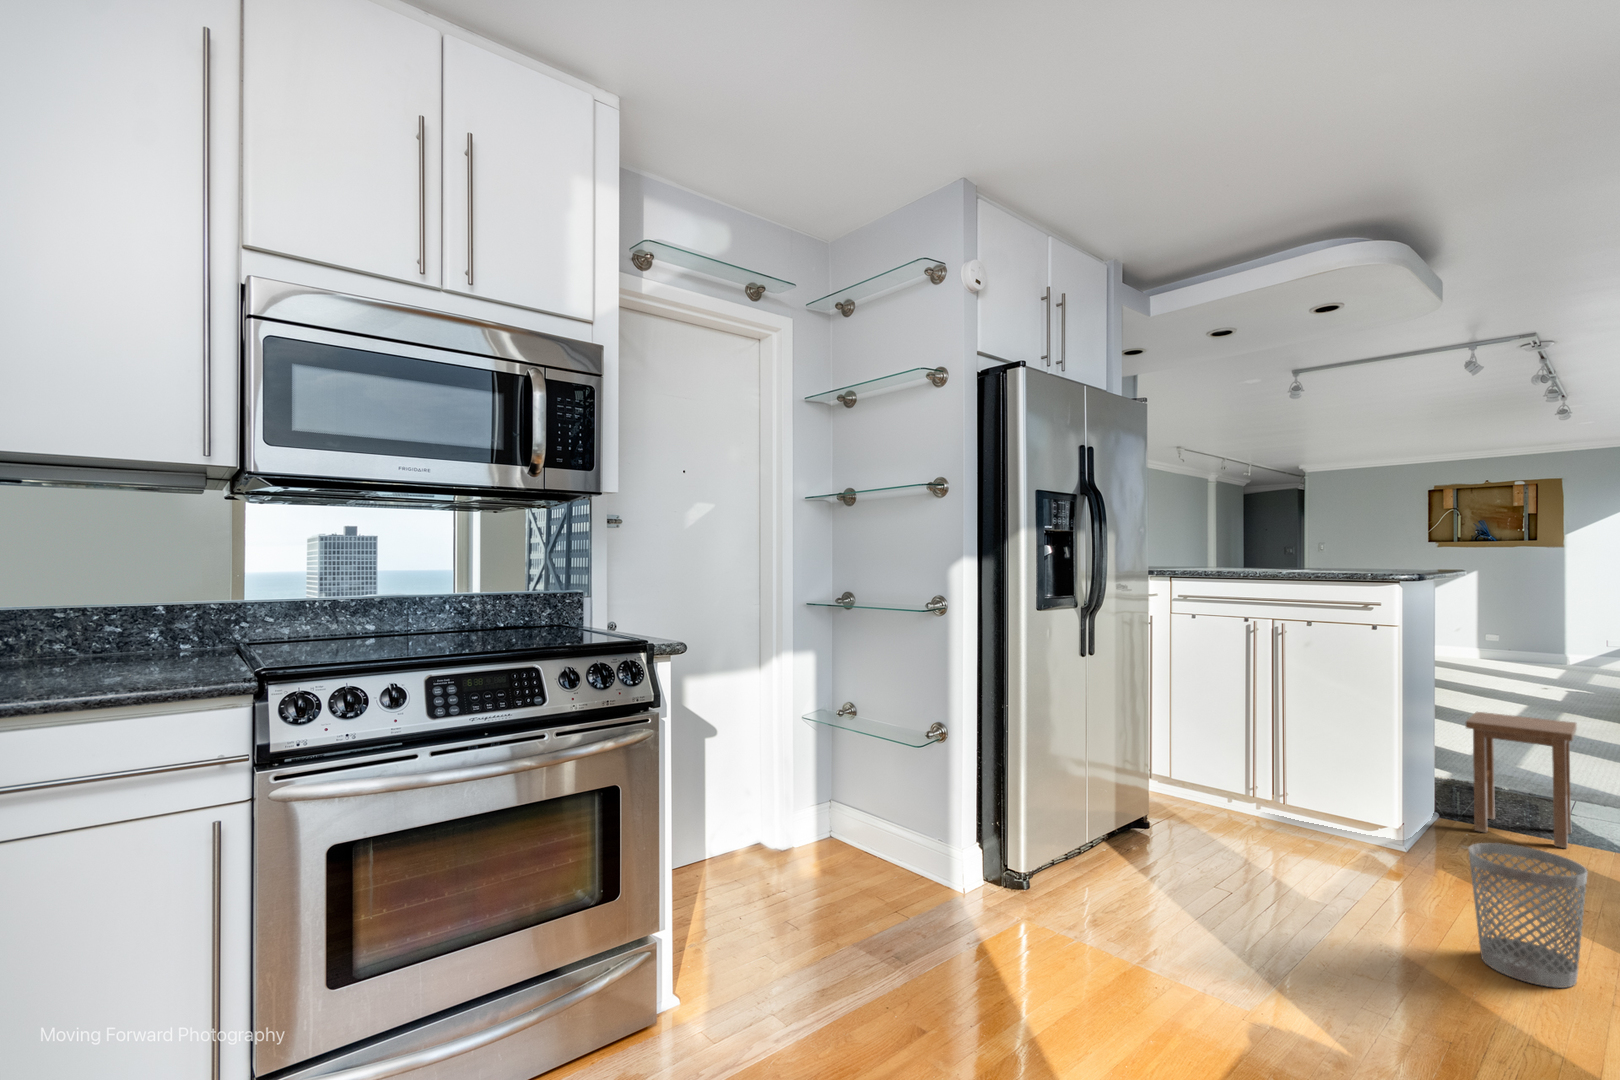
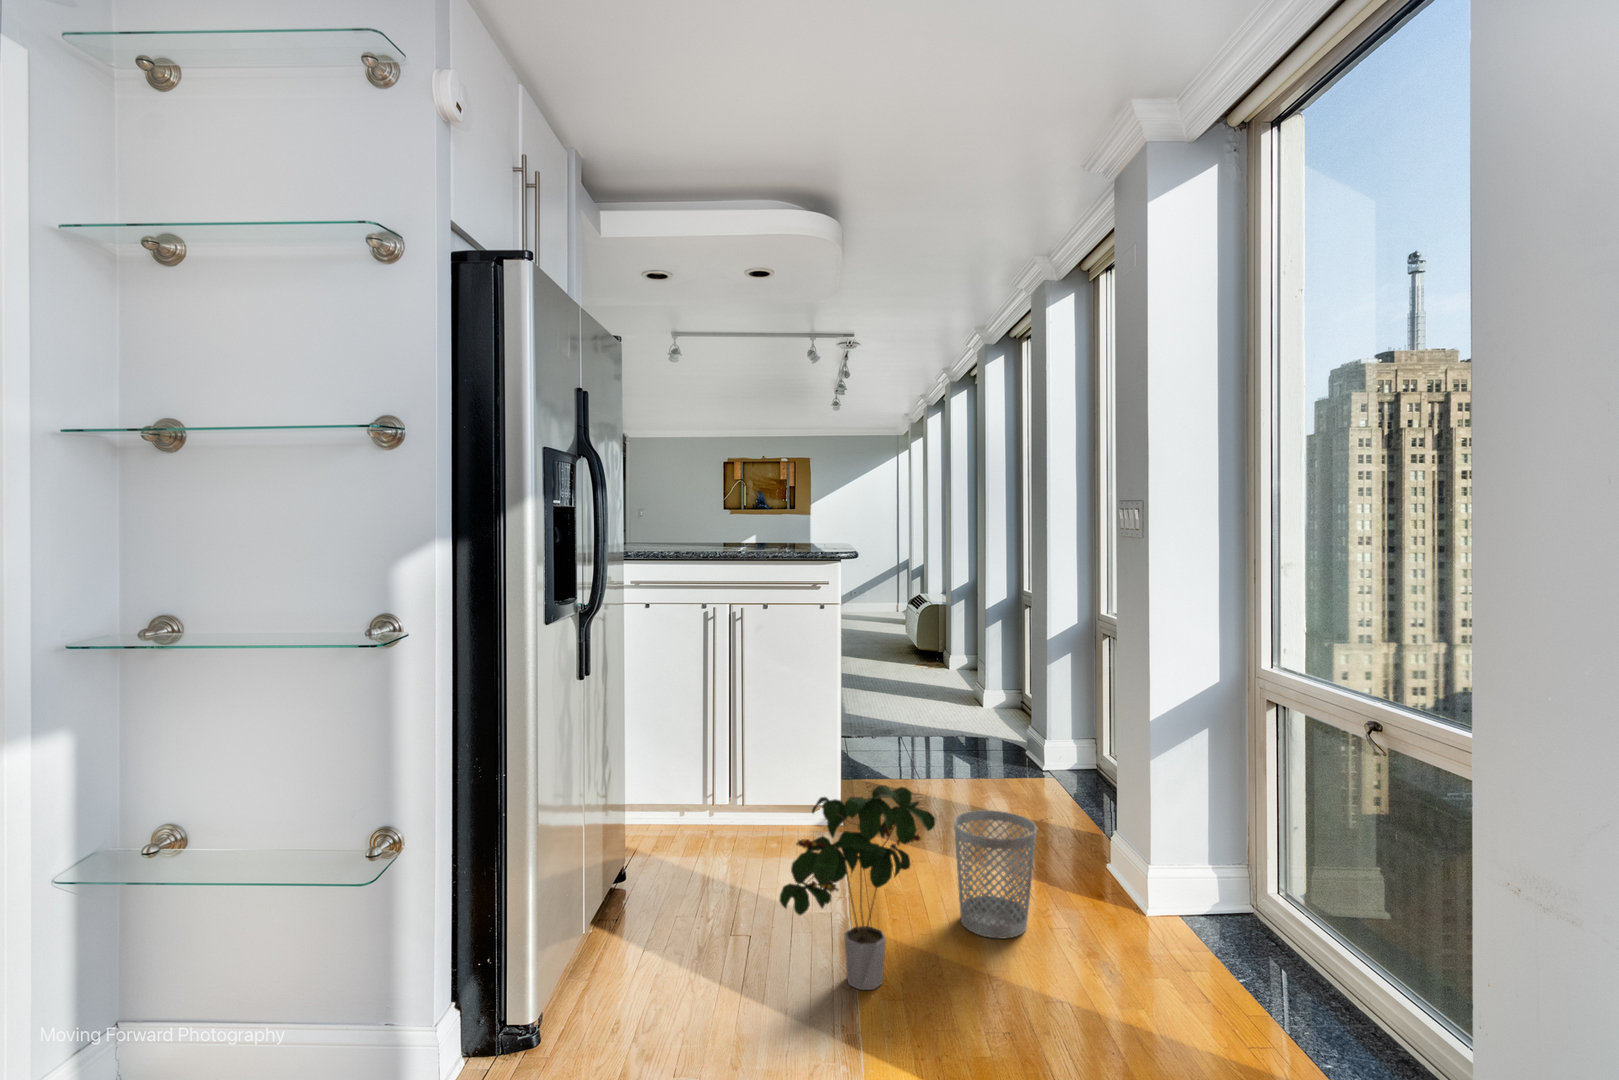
stool: present [1466,712,1577,848] -> none [858,674,934,785]
potted plant: none [1223,773,1413,960] -> present [779,785,935,990]

